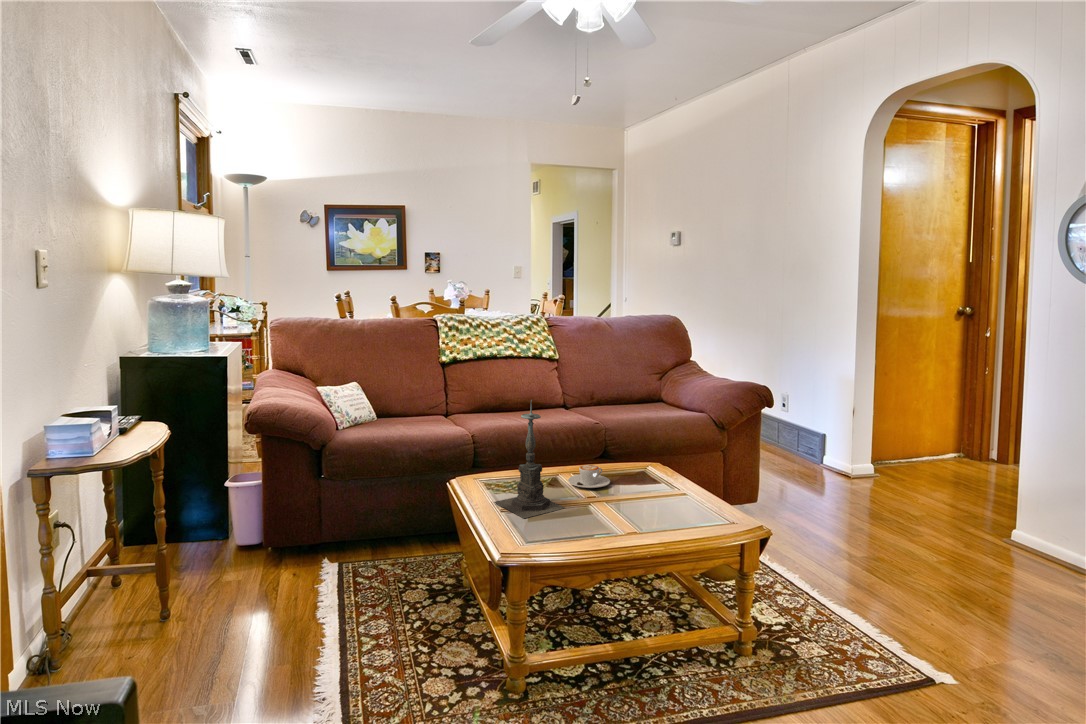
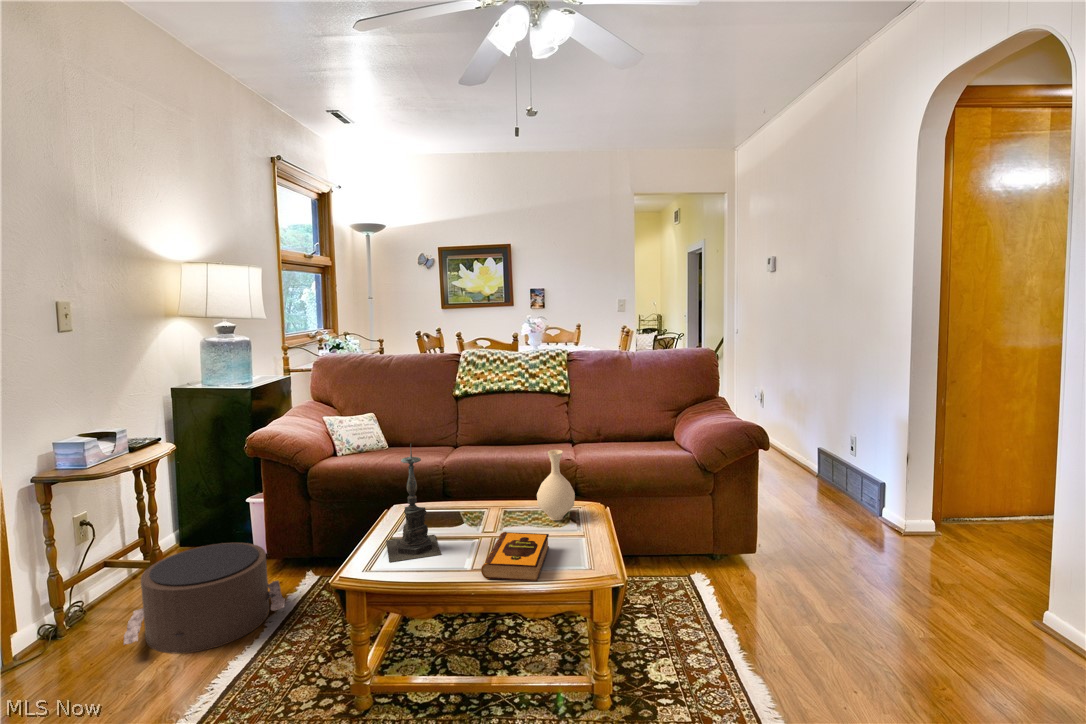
vase: none [610,405,648,473] -> present [537,450,575,520]
coffee cup: present [568,465,610,488] -> none [477,510,519,535]
hardback book: none [611,480,685,521] -> present [481,532,549,581]
pouf: none [170,529,355,654] -> present [124,543,285,654]

